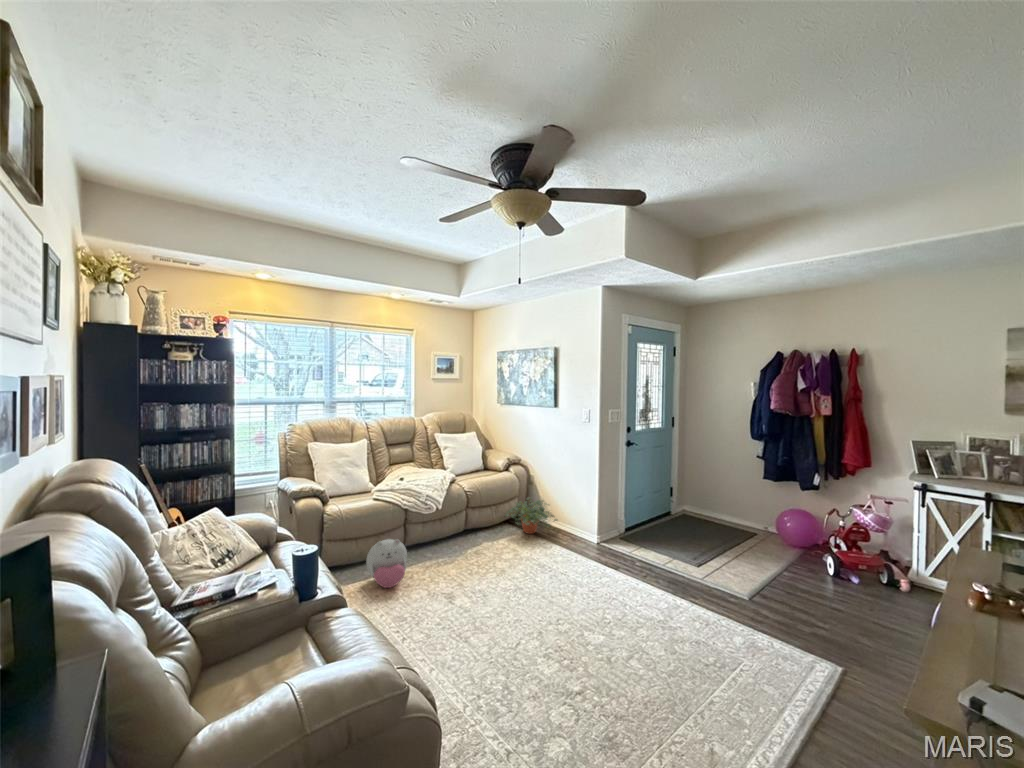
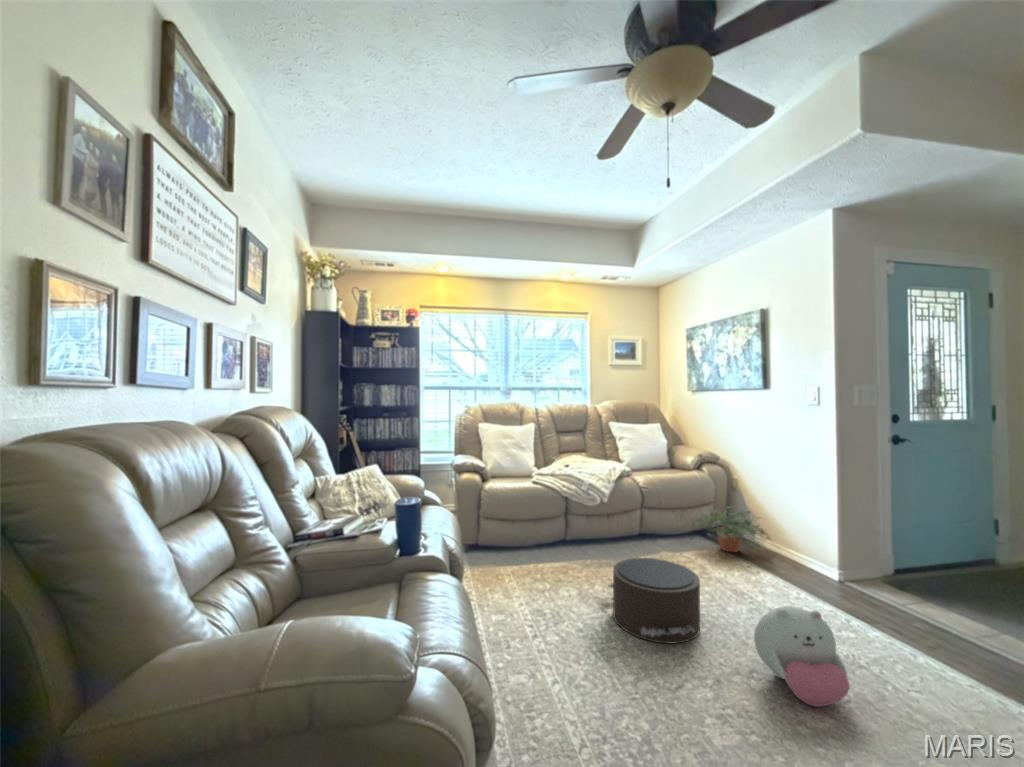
plush toy: present [366,539,407,588] -> present [754,606,850,707]
pouf: none [452,553,523,618] -> present [608,558,700,644]

